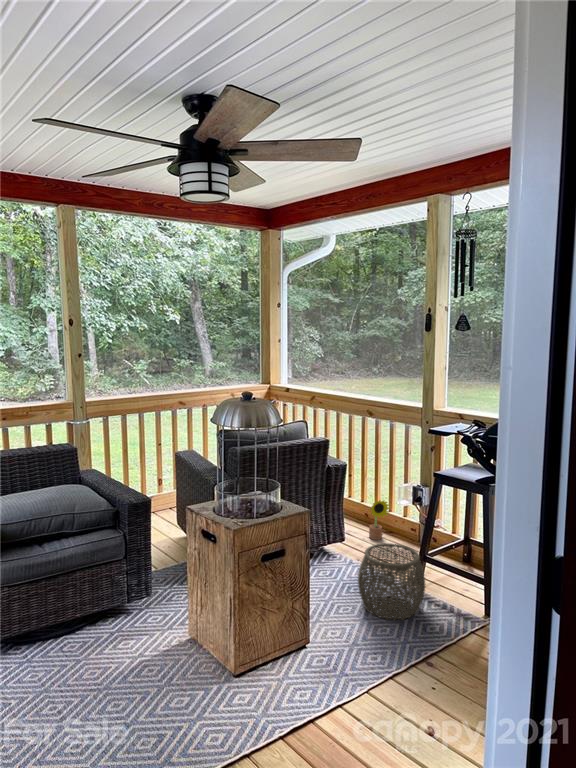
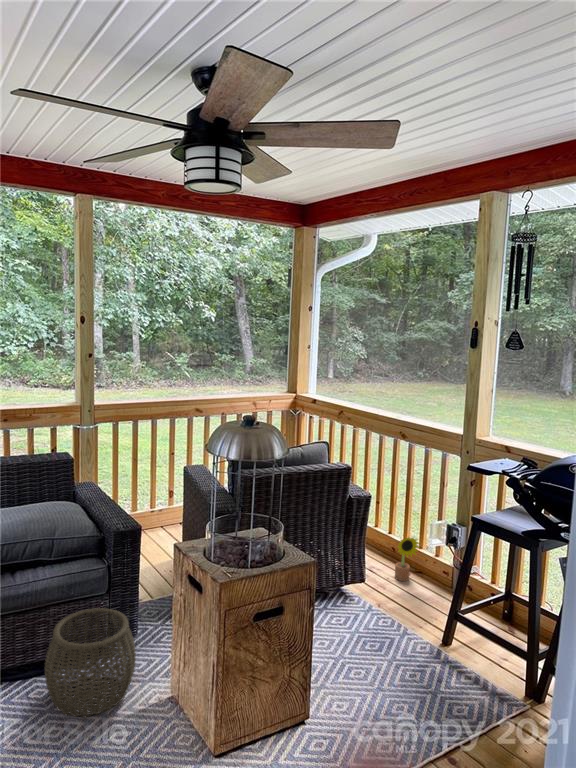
woven basket: present [358,543,426,620] -> present [45,608,136,717]

